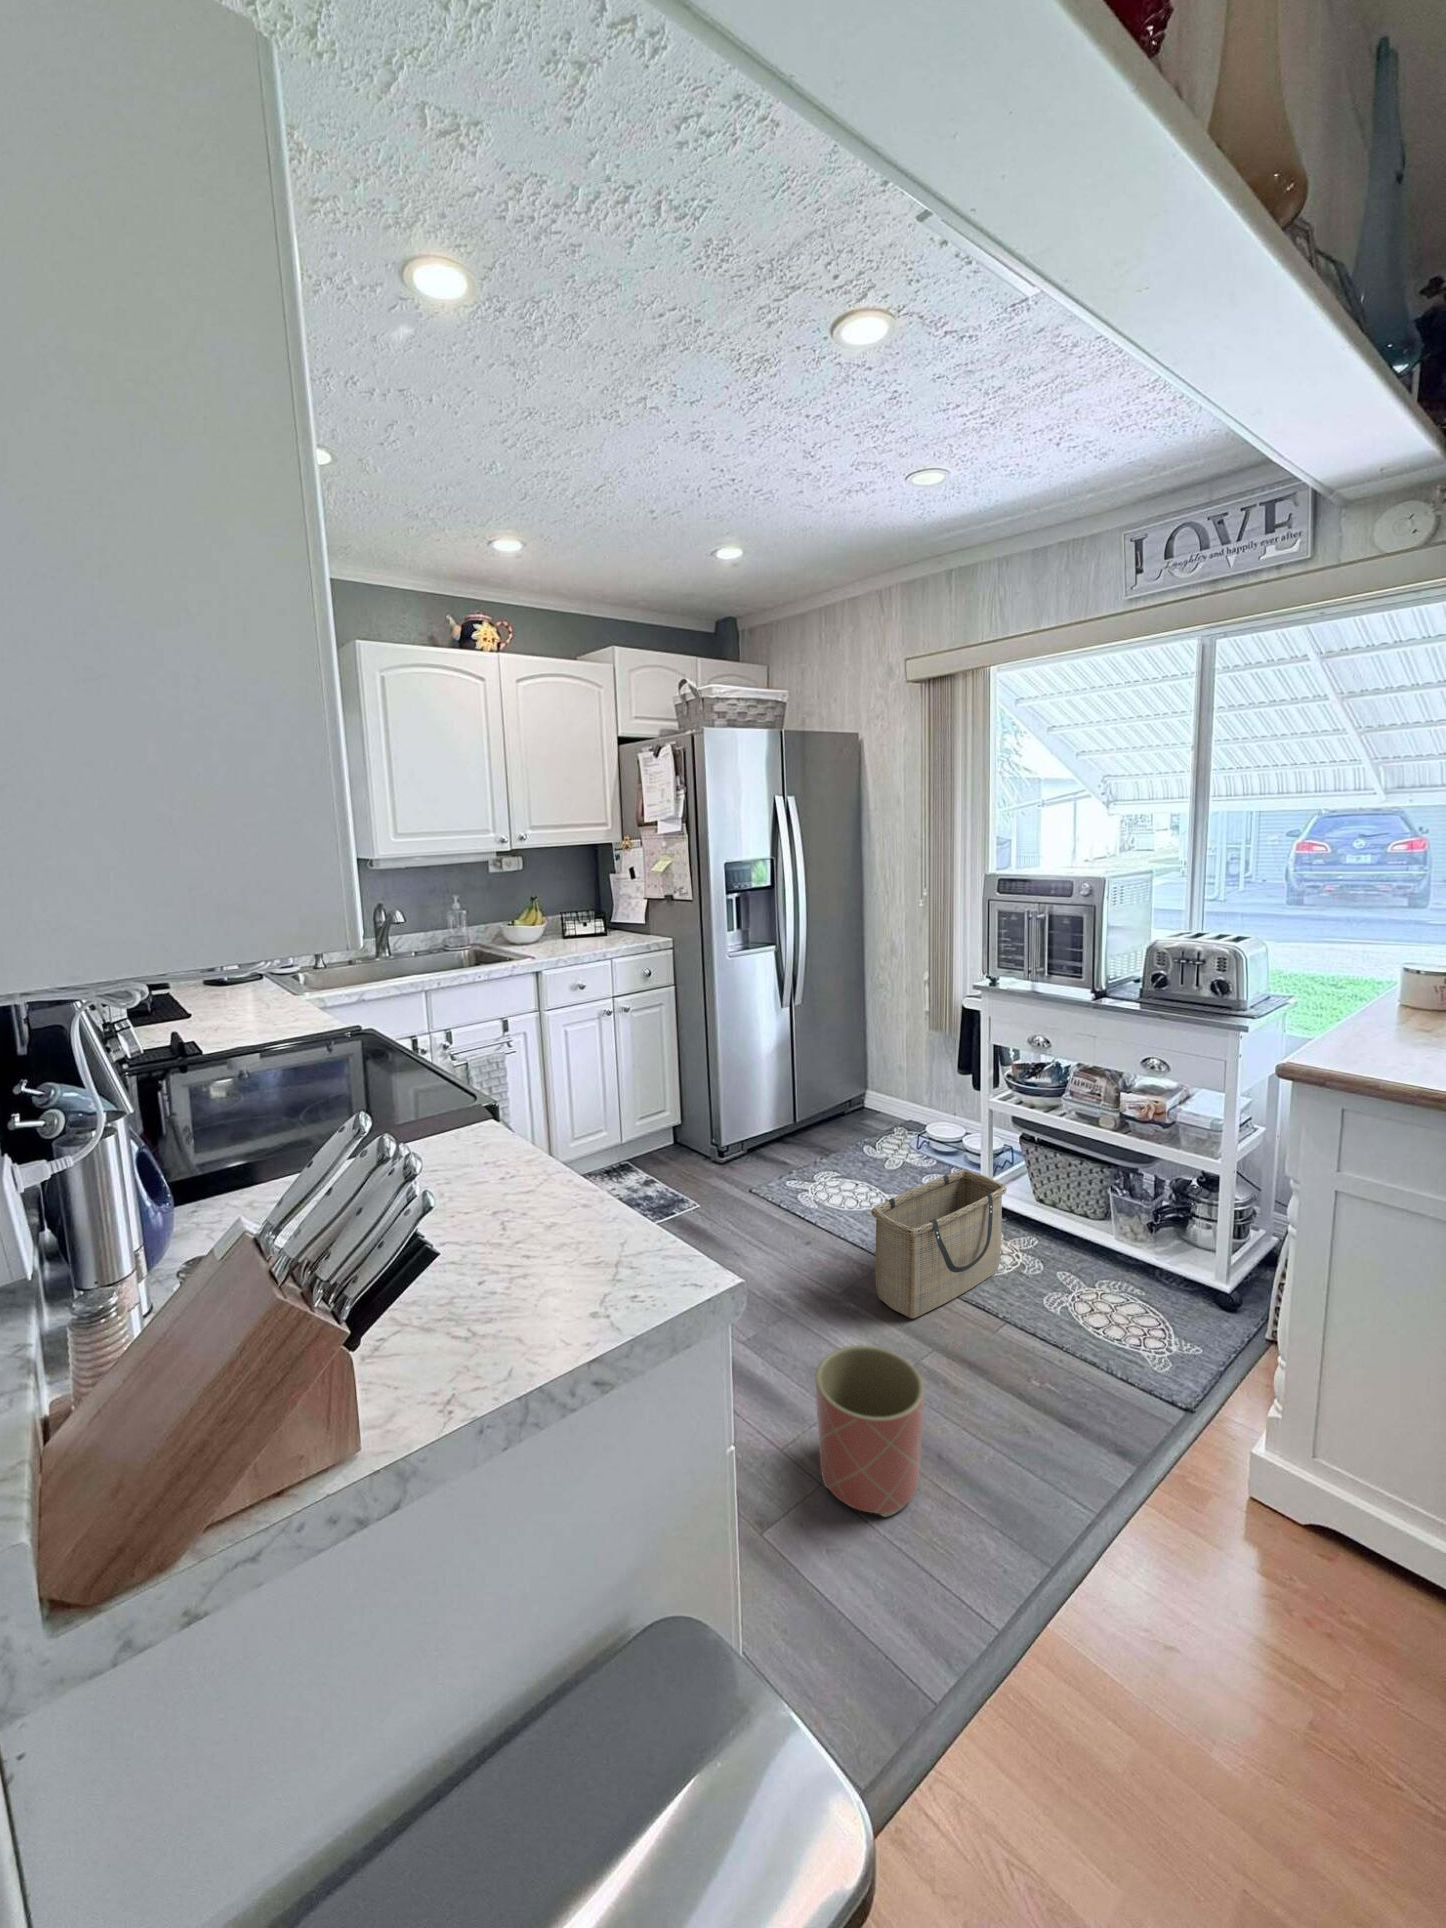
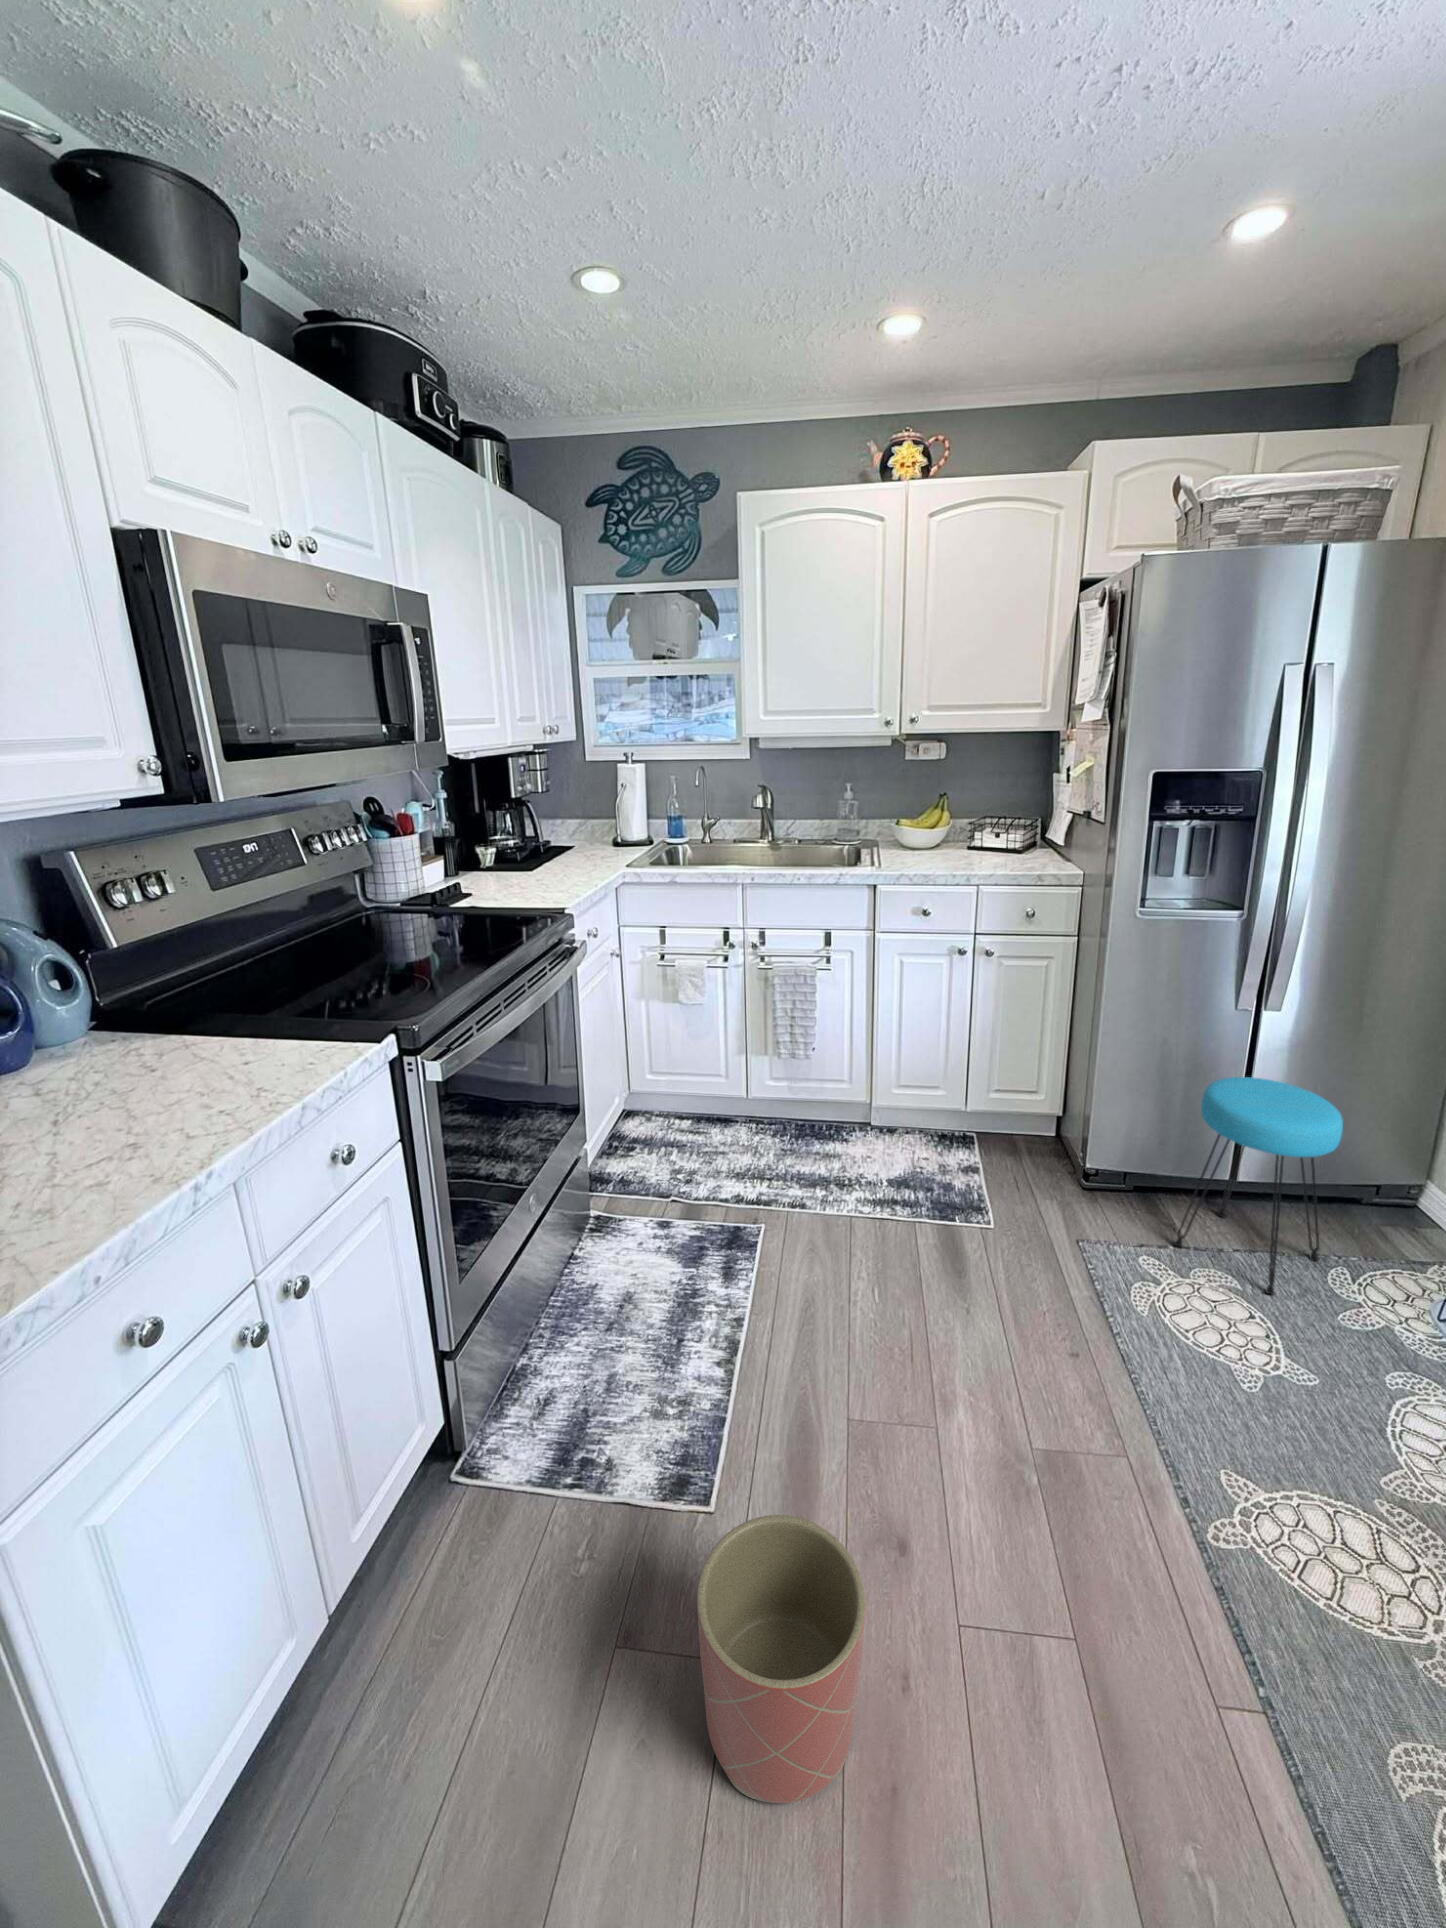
stool: none [786,1044,860,1168] -> present [1174,1077,1343,1295]
basket: present [871,1169,1007,1318] -> none [1080,1365,1412,1615]

